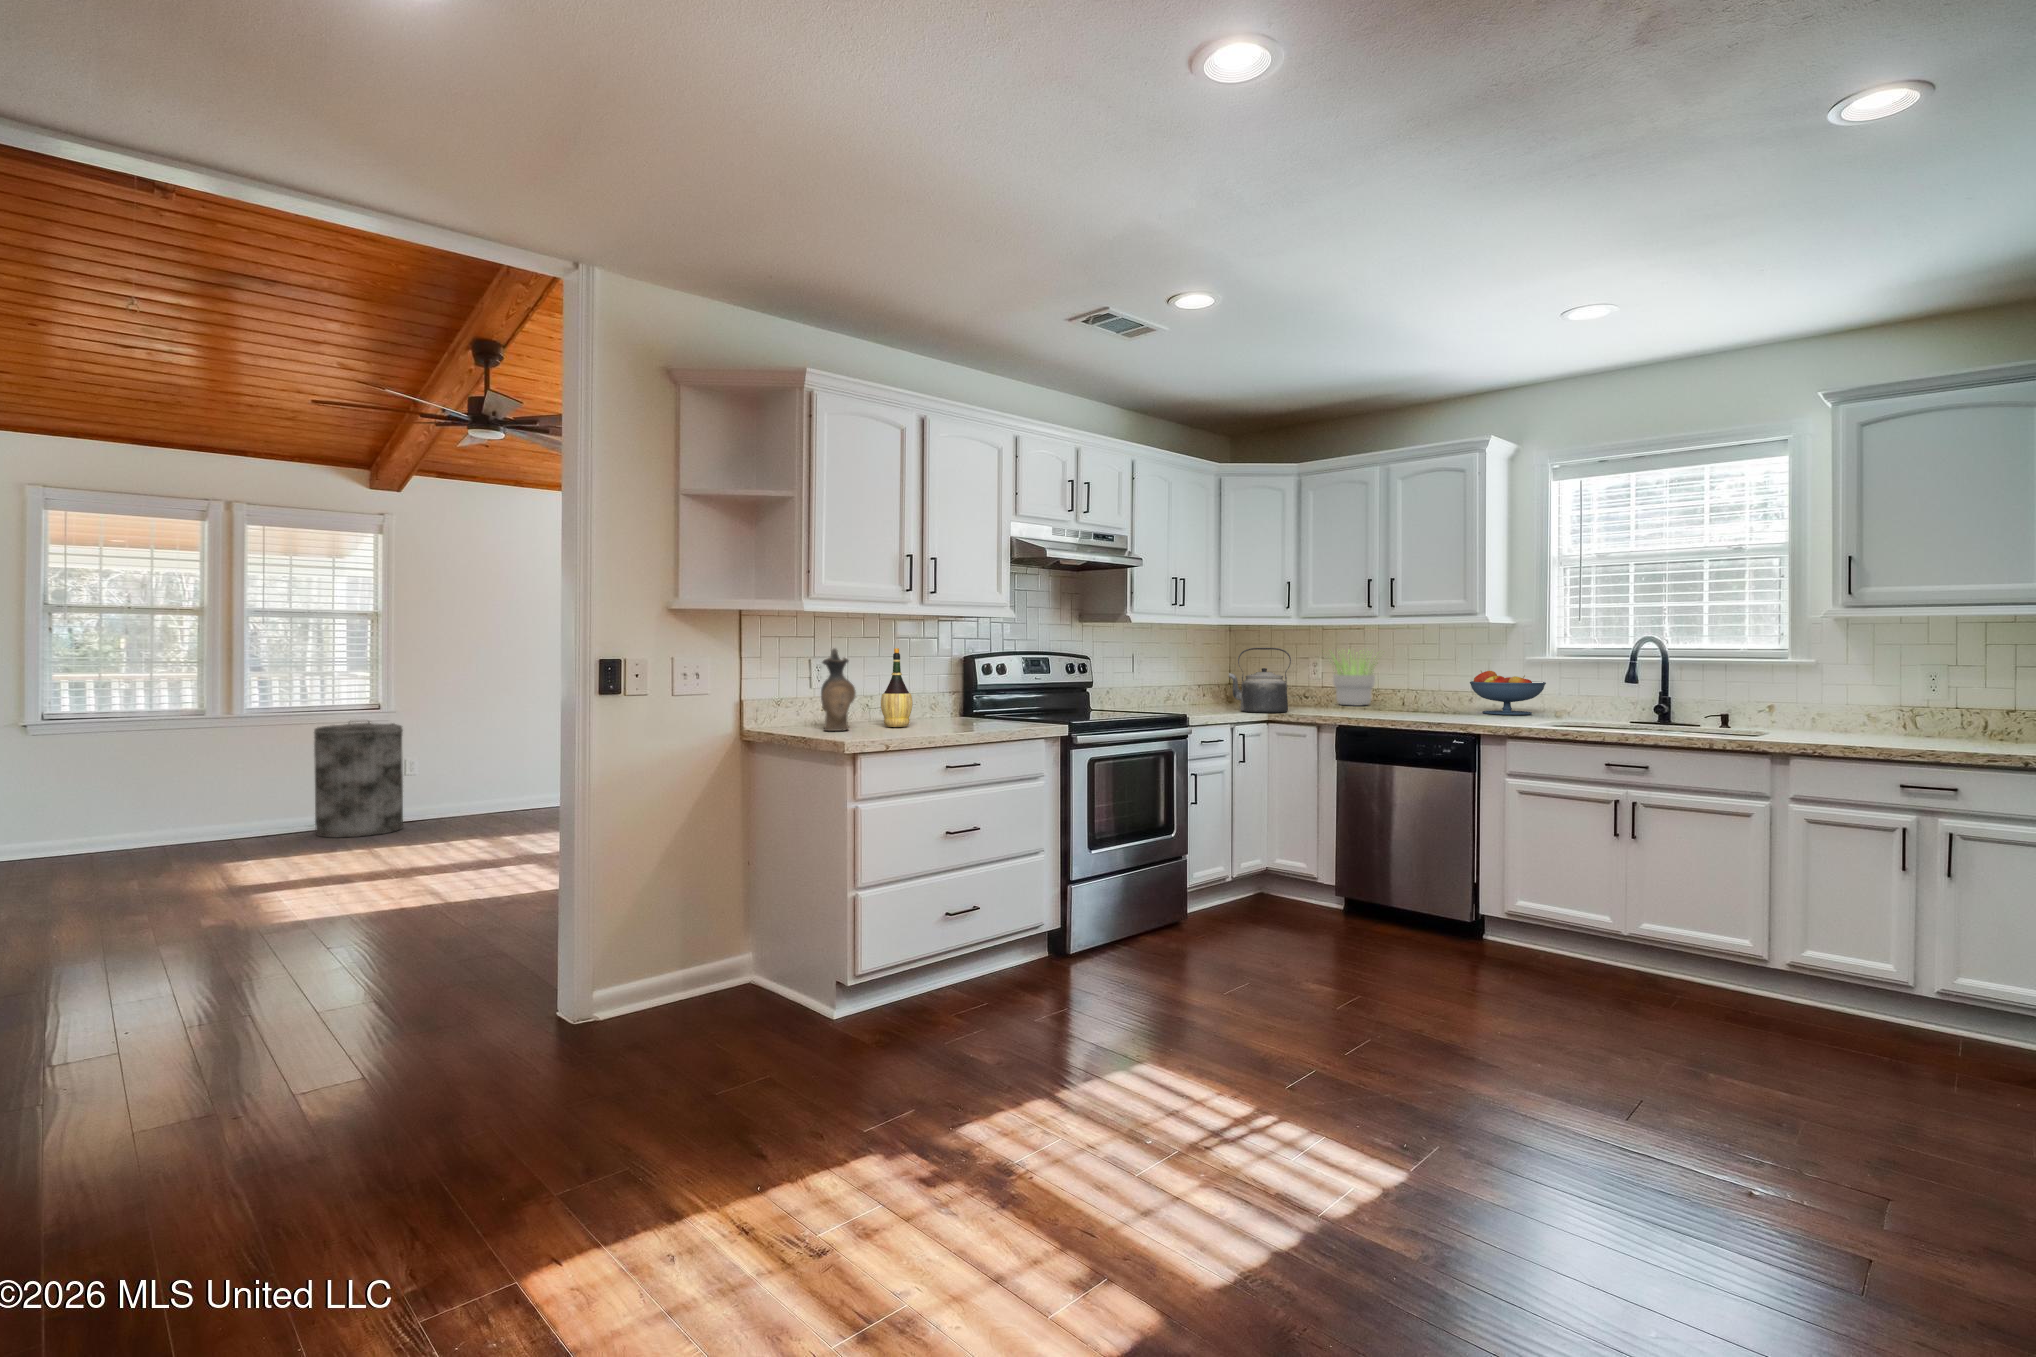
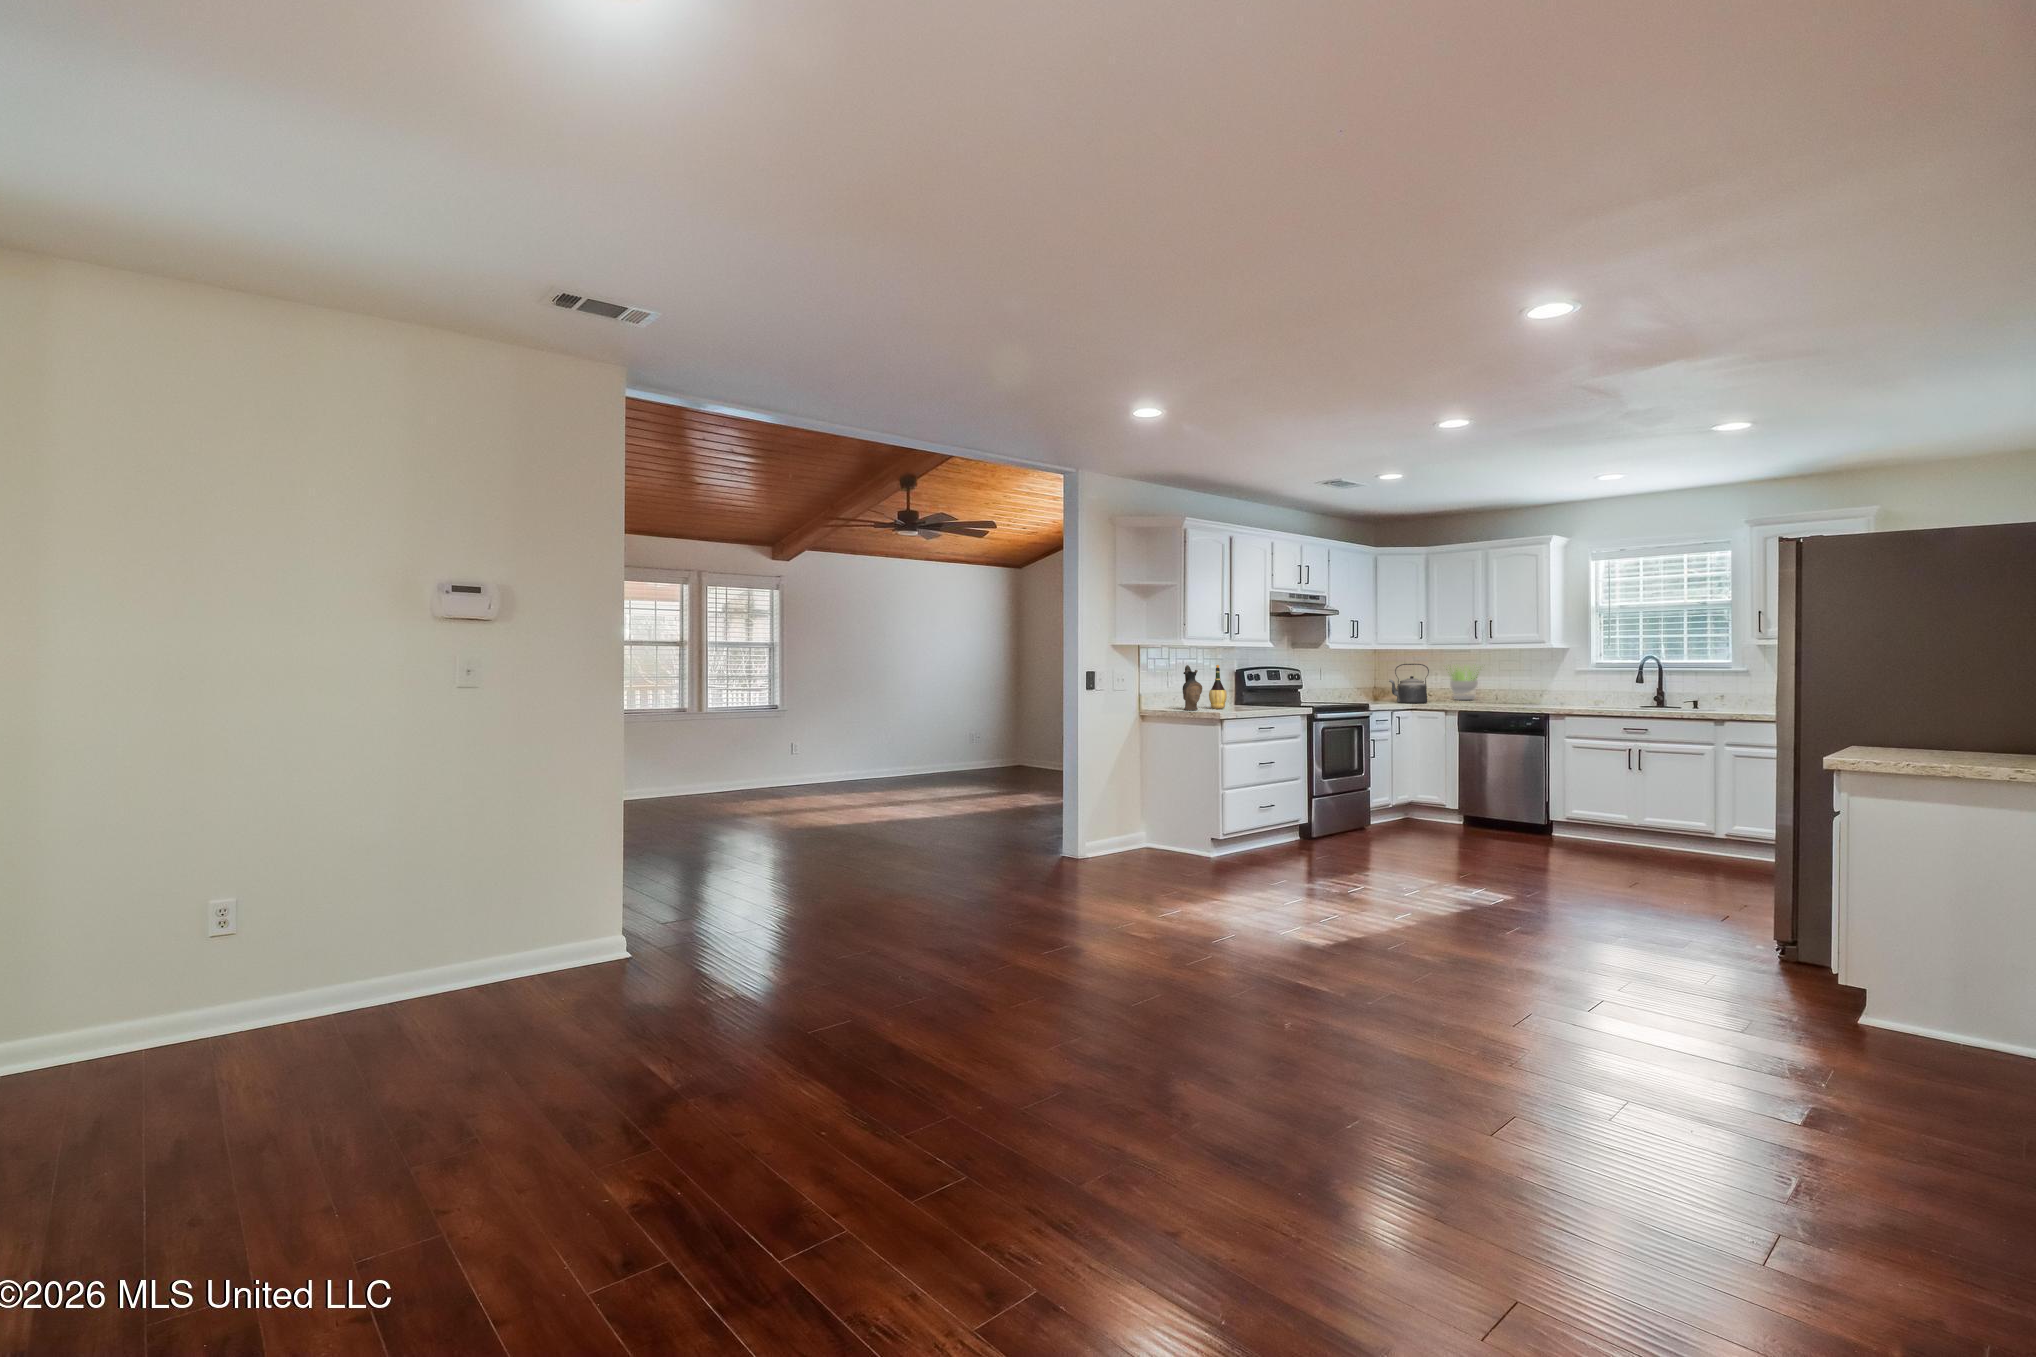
fruit bowl: present [1470,671,1546,715] -> none [1541,677,1589,704]
trash can: present [314,721,403,838] -> none [745,716,797,794]

